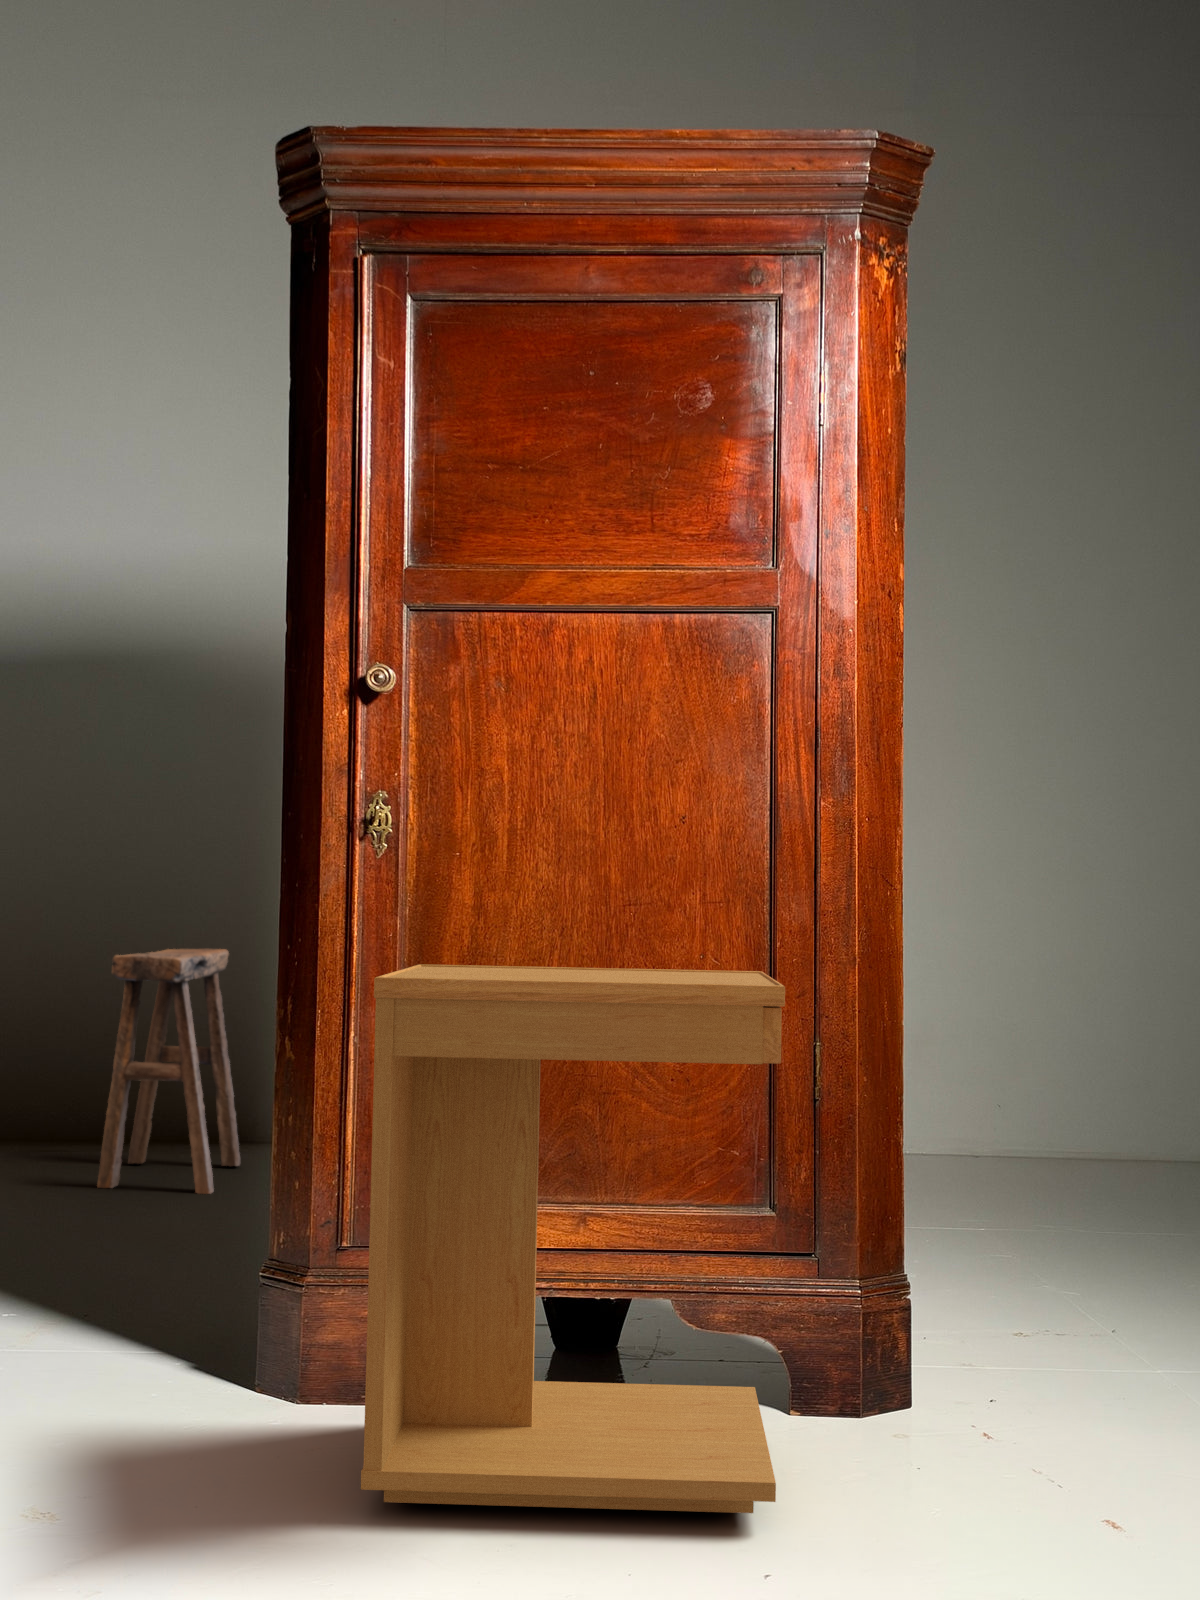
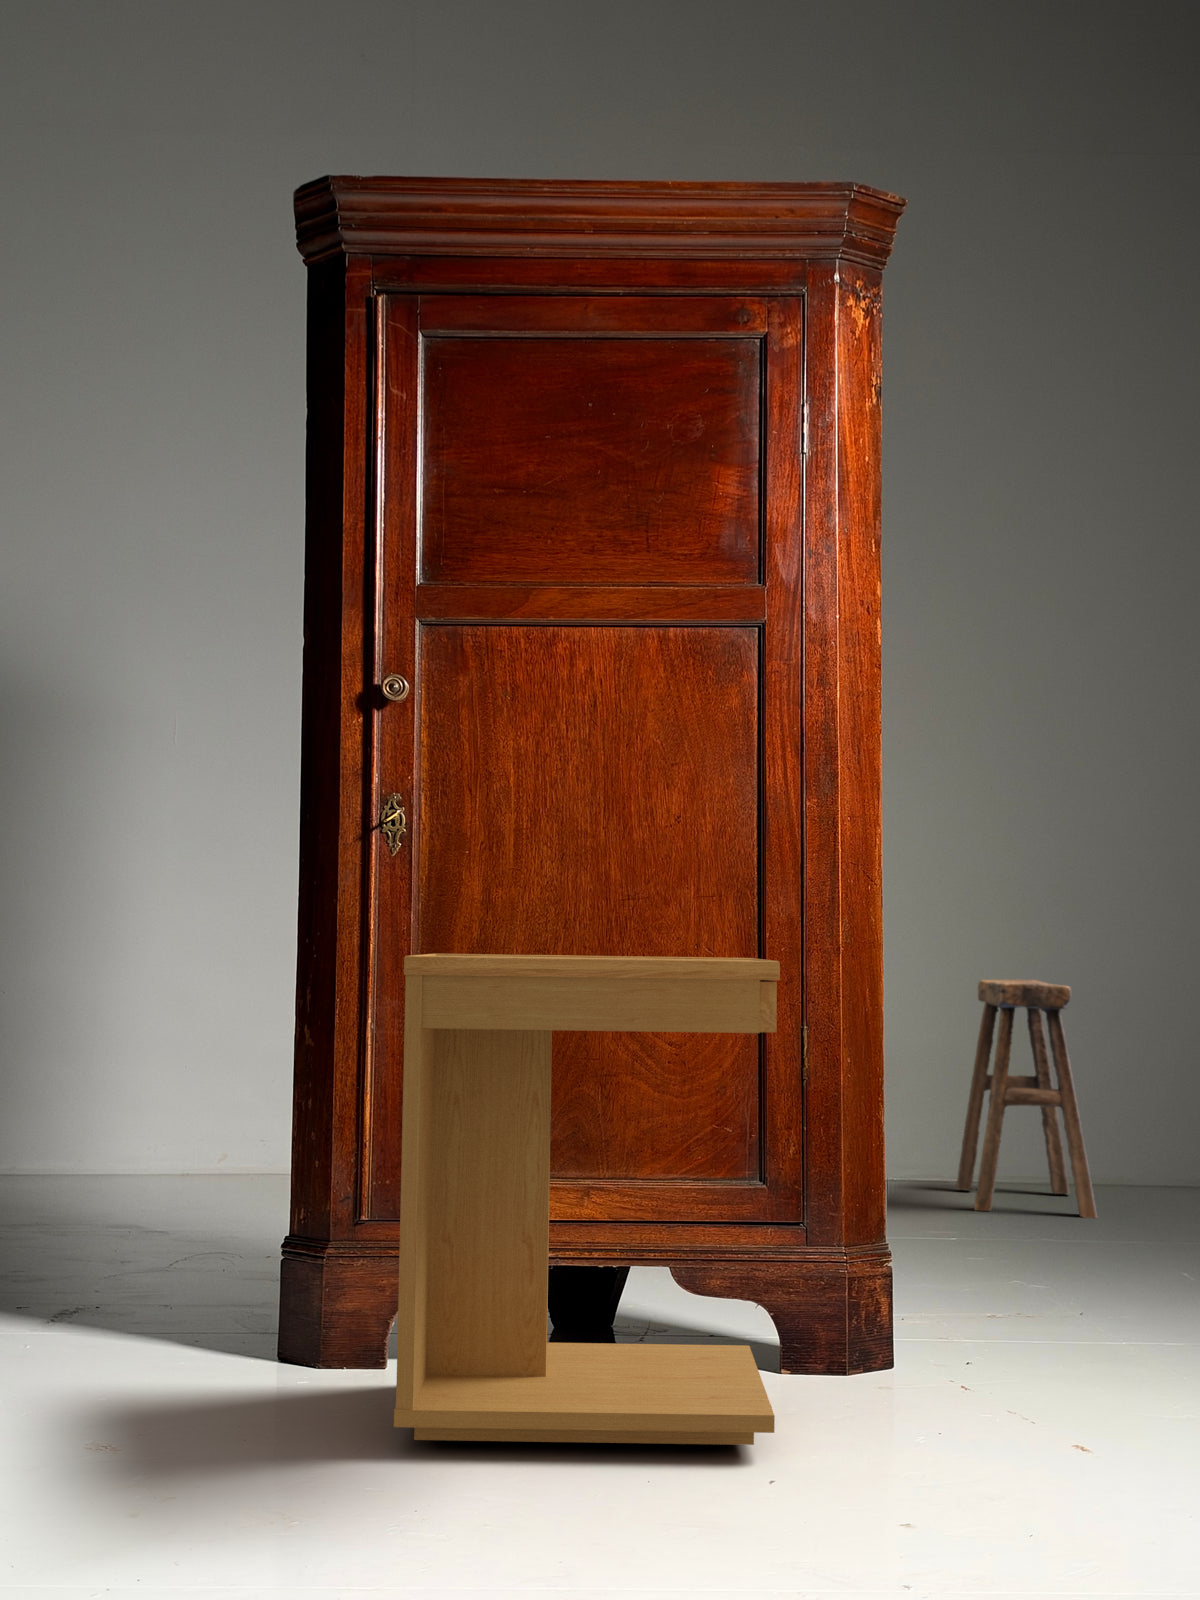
stool: present [97,949,240,1194] -> present [956,979,1097,1218]

